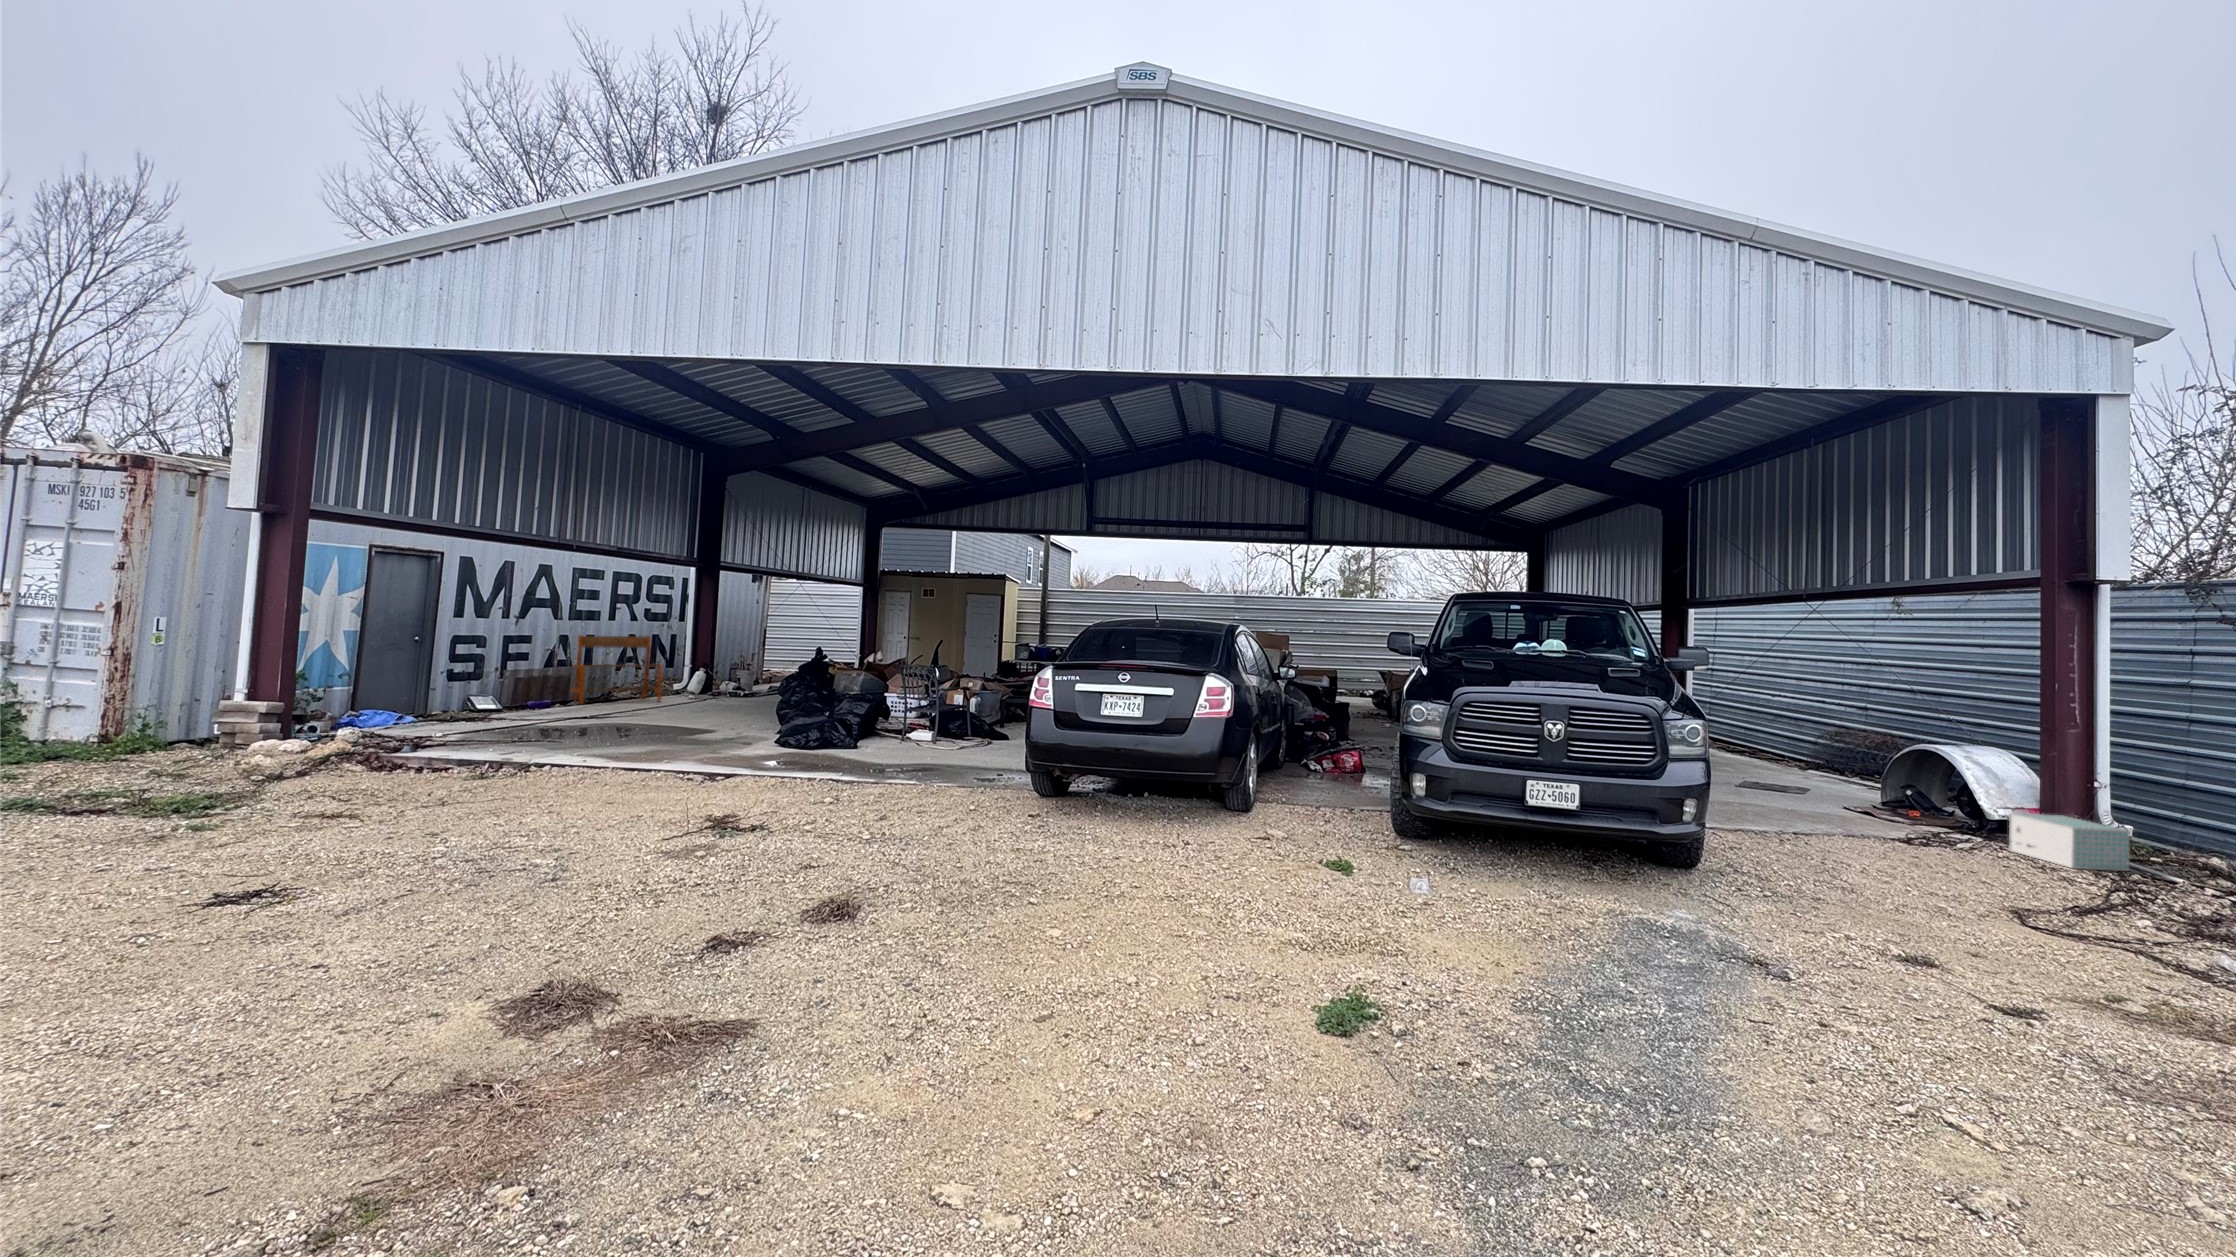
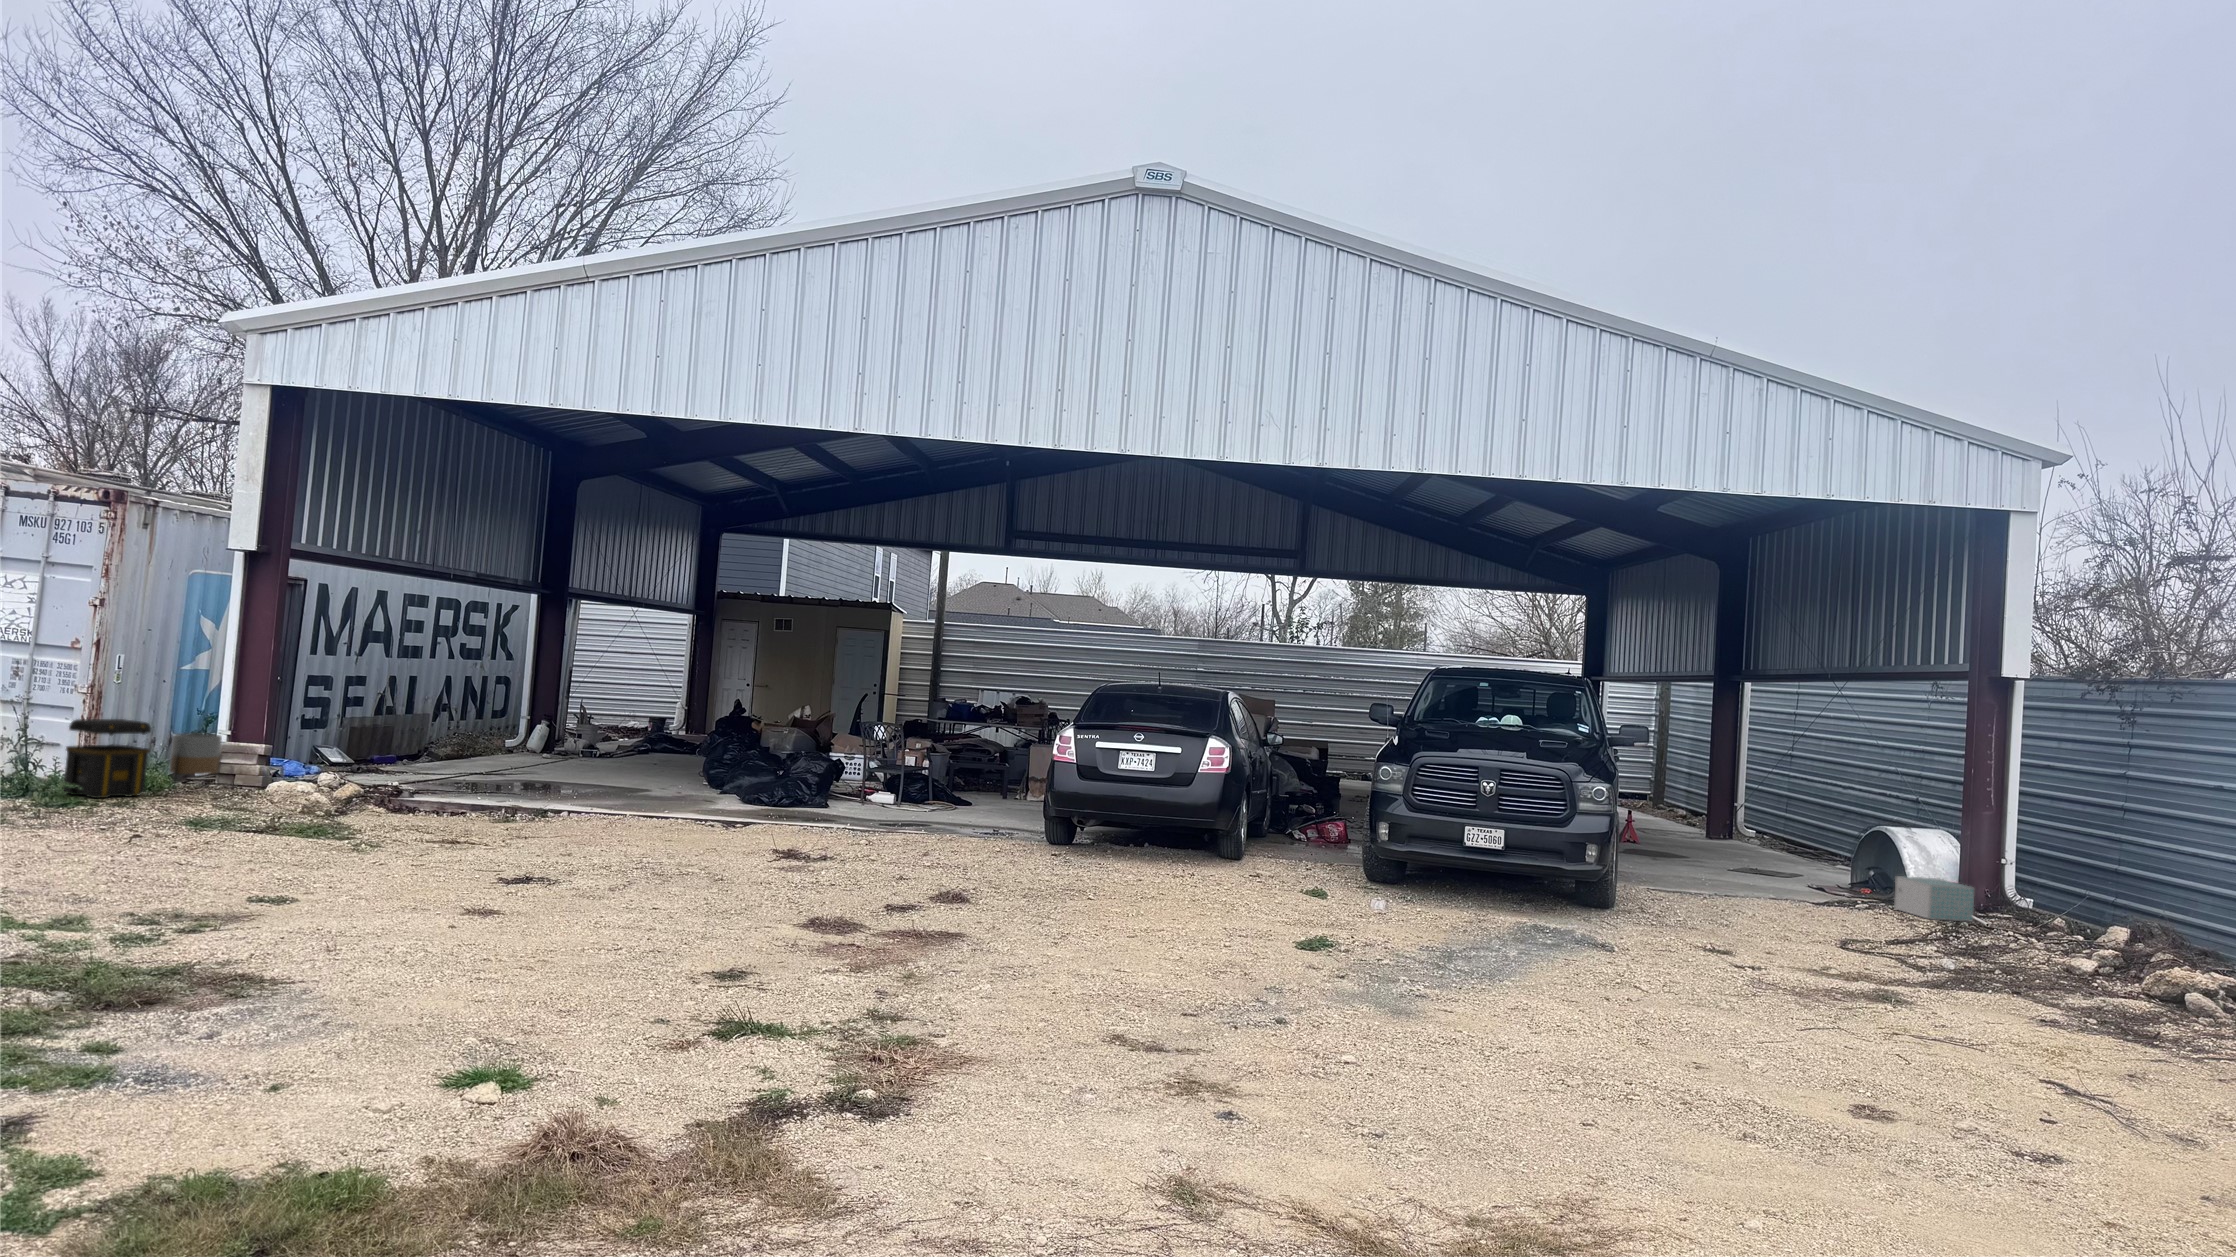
bench: present [571,635,662,704] -> none [392,674,501,758]
toolbox: none [77,680,172,760] -> present [63,719,151,798]
planter: none [211,692,271,751] -> present [169,733,222,781]

